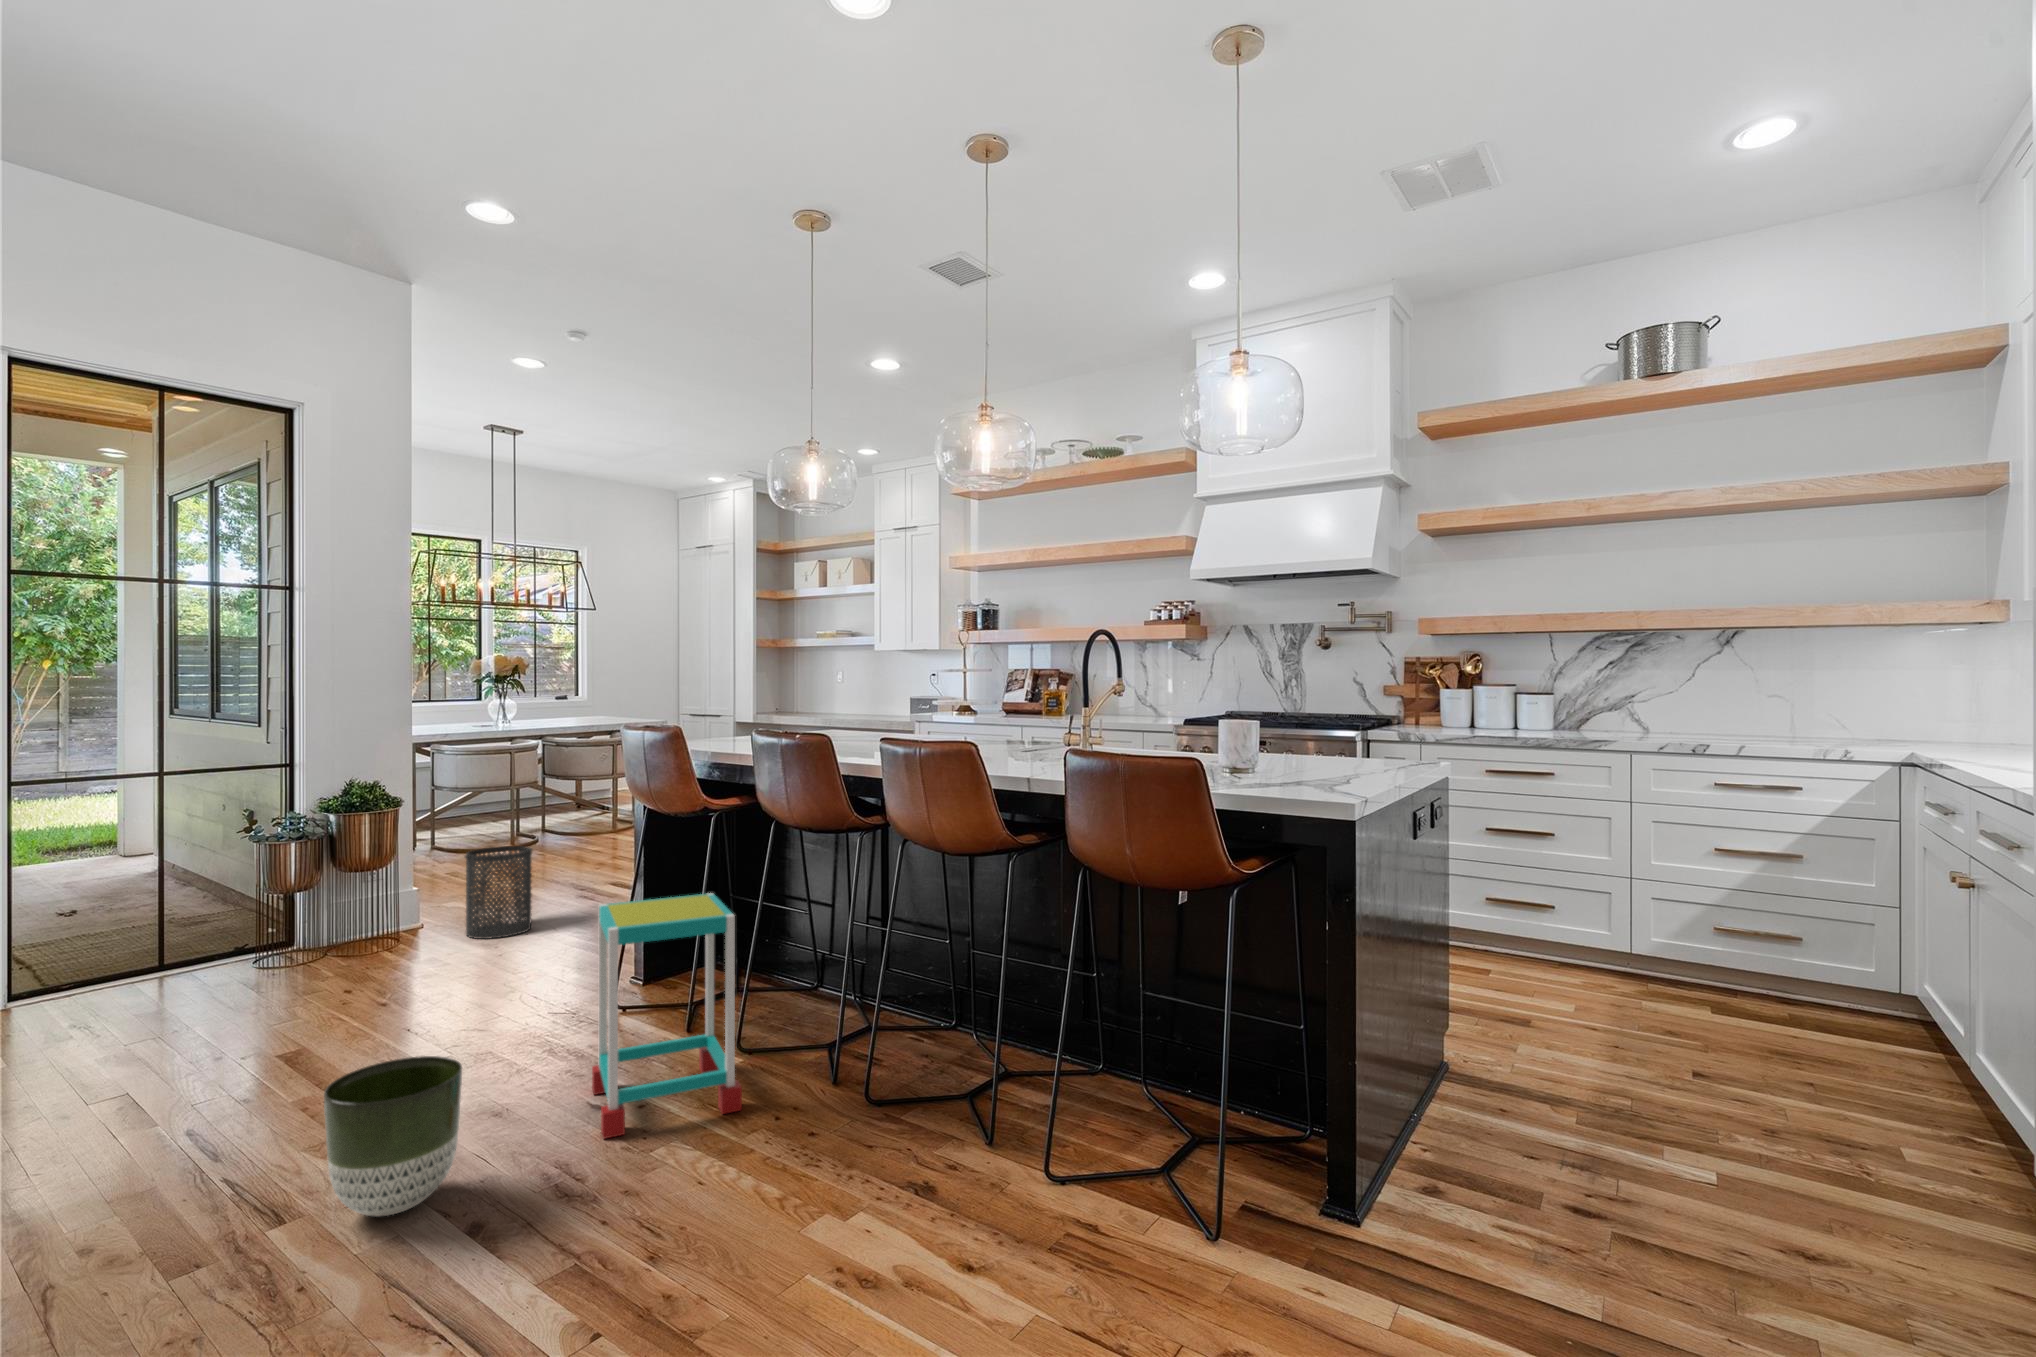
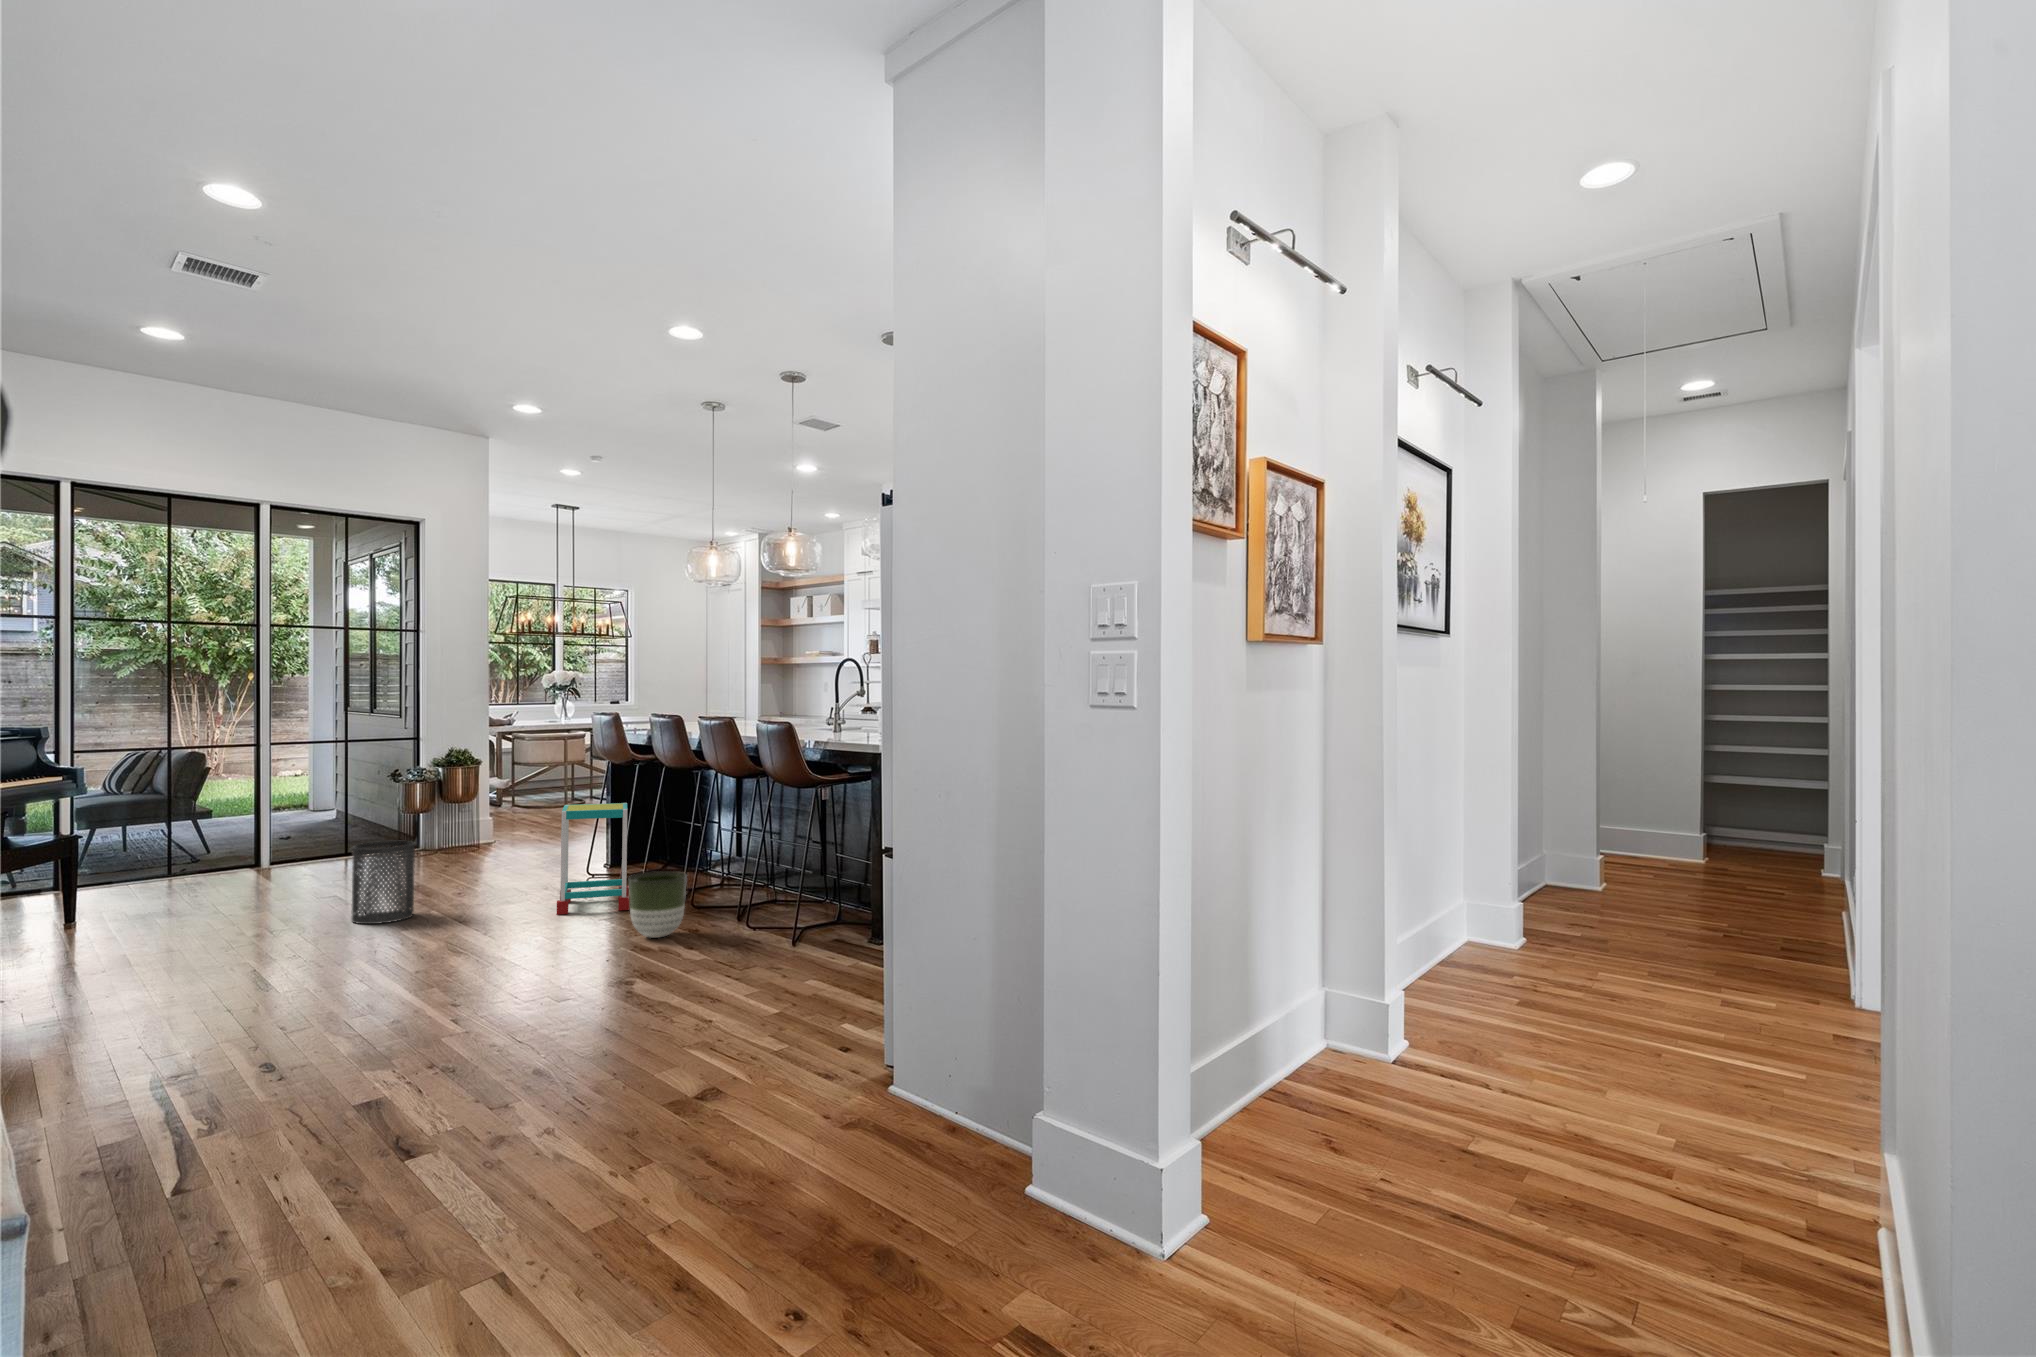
trash can: present [465,846,532,939] -> present [351,841,416,924]
planter: present [324,1056,462,1217] -> present [629,871,687,938]

